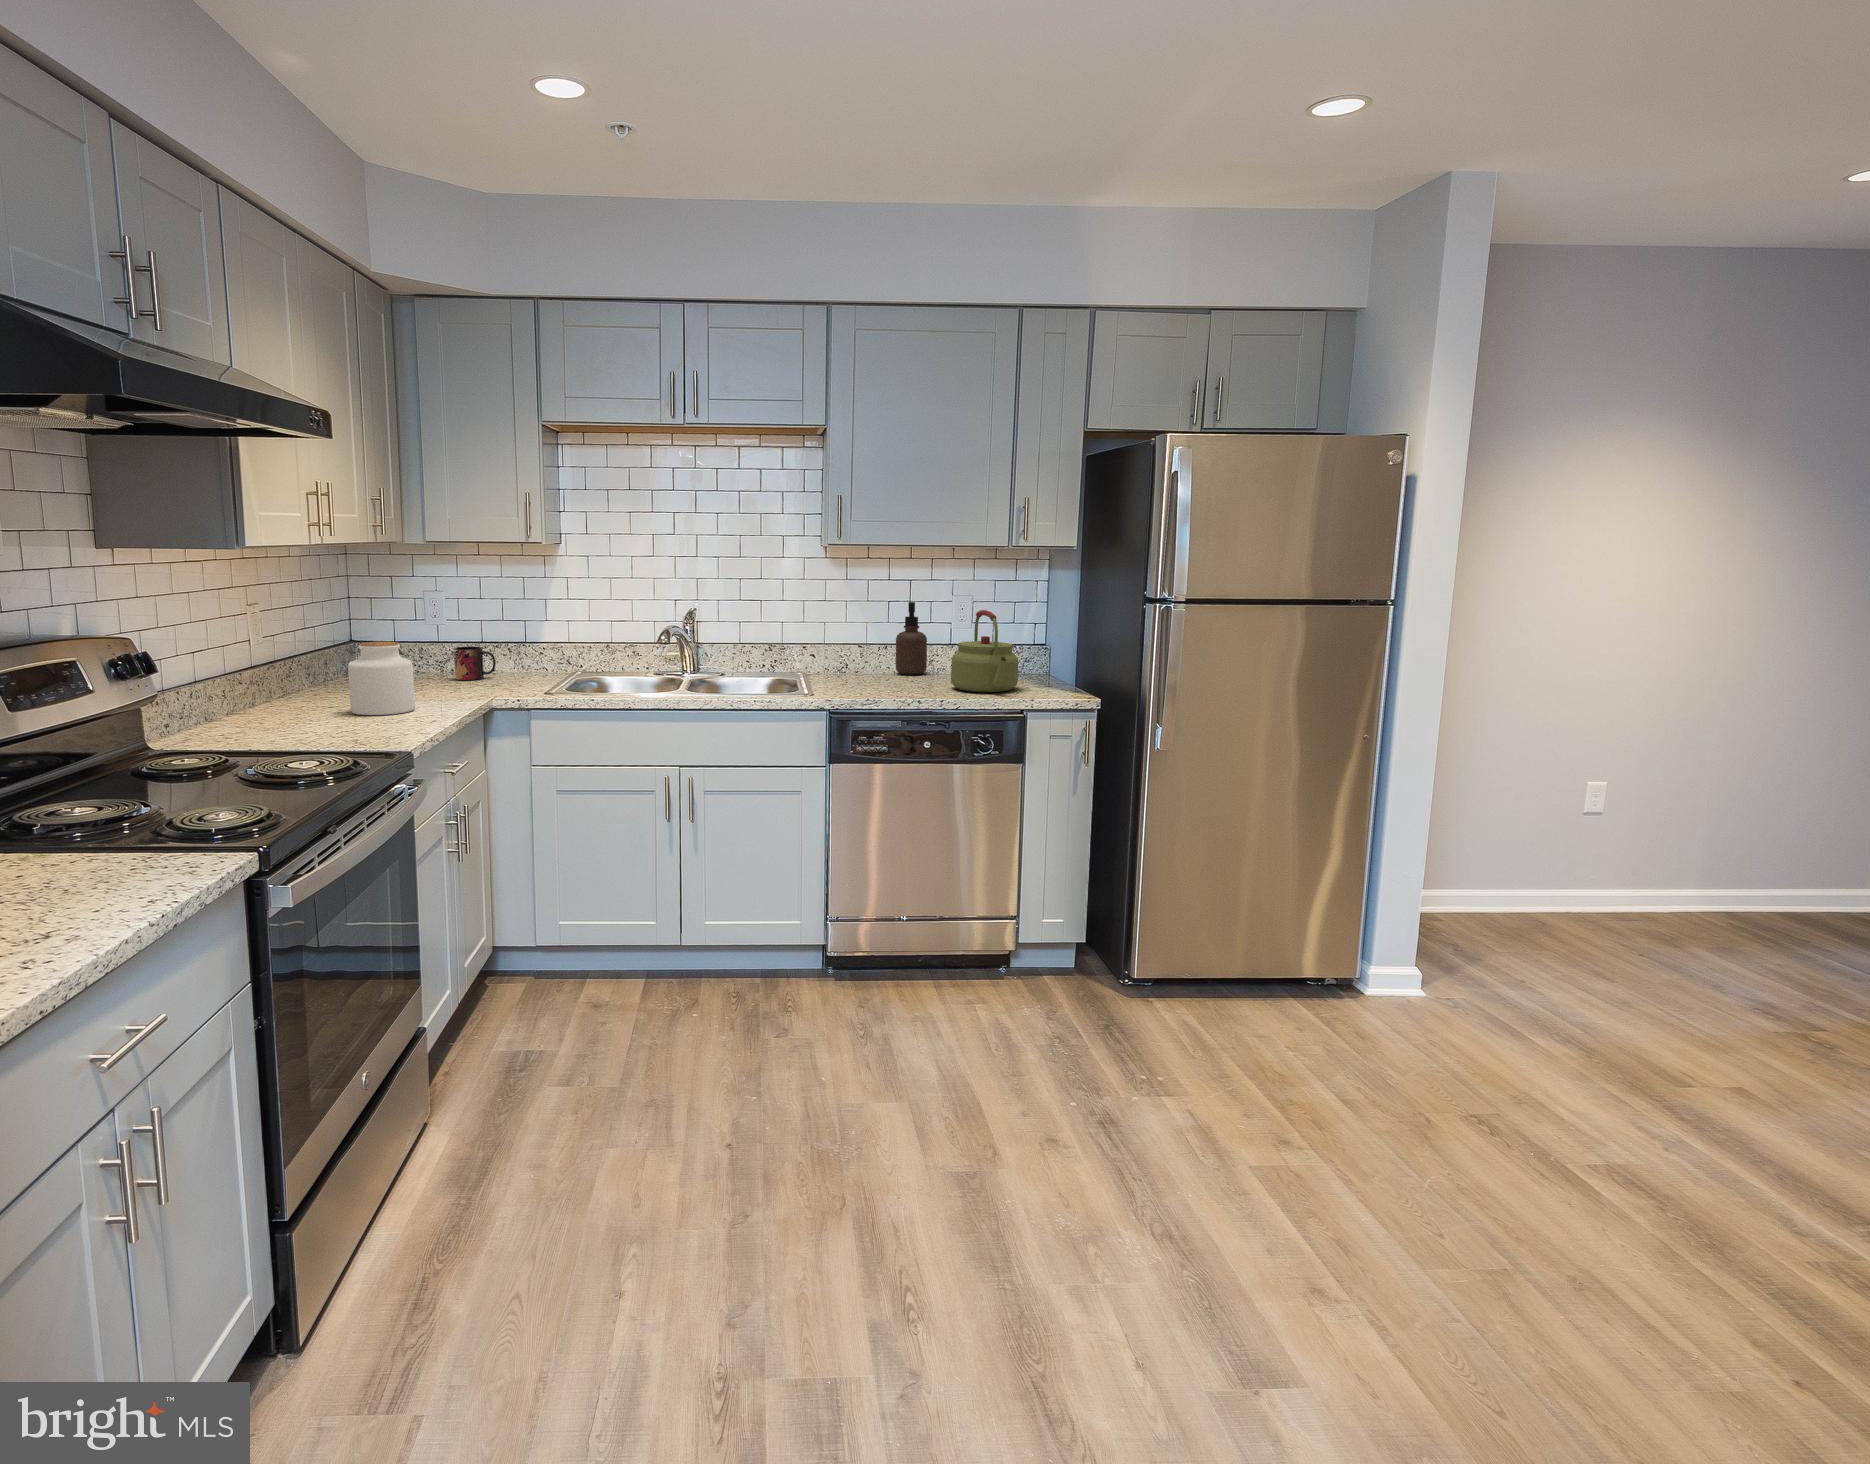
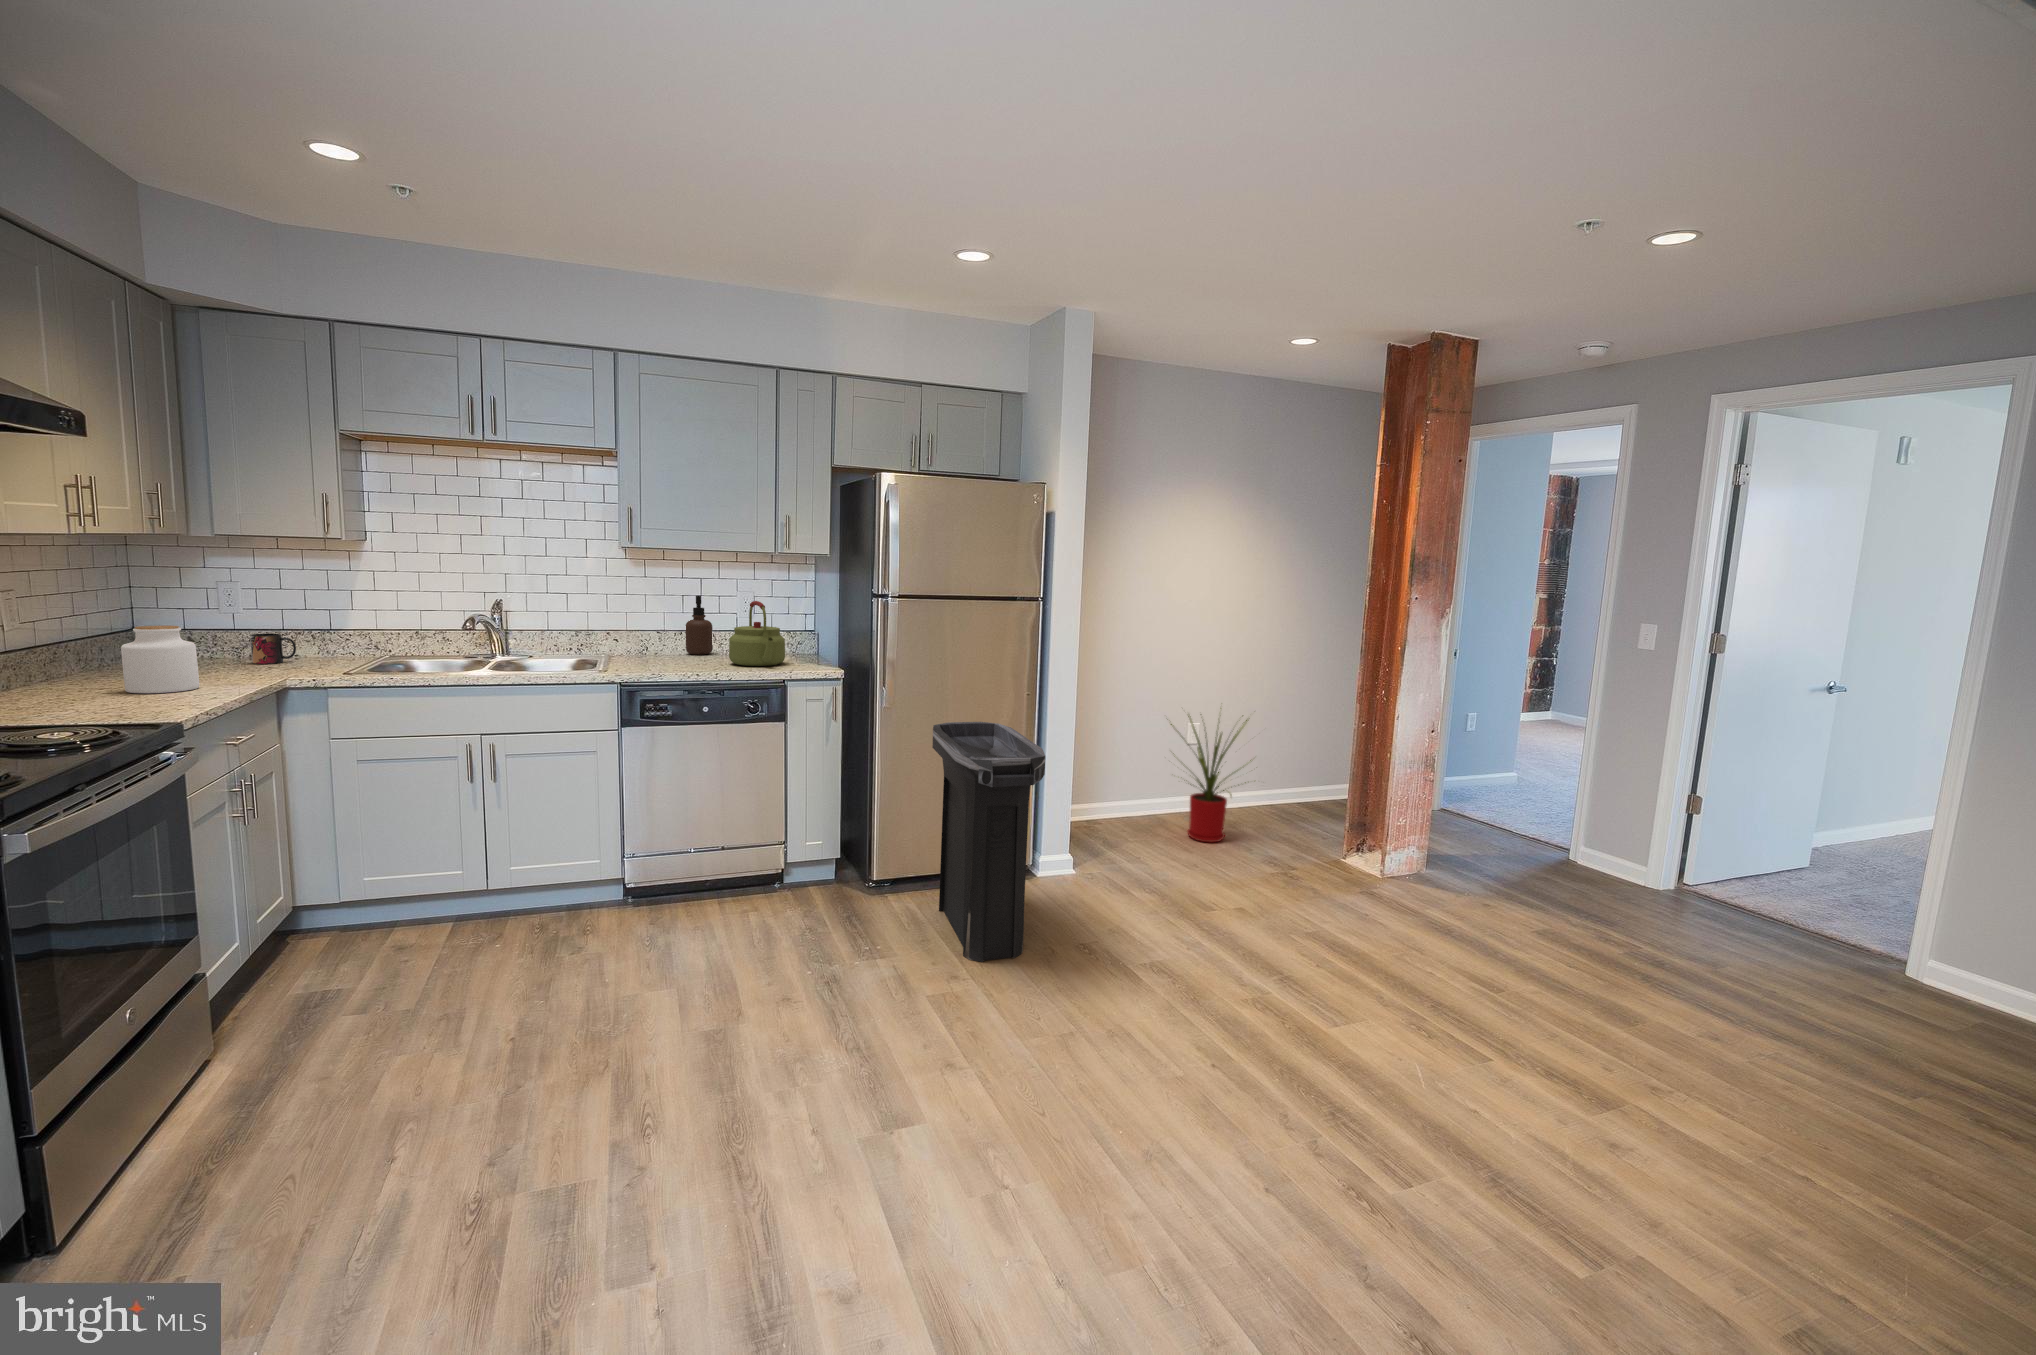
house plant: none [1525,753,1694,954] -> present [1171,708,1251,843]
trash can: none [1212,773,1382,1103] -> present [932,722,1045,962]

